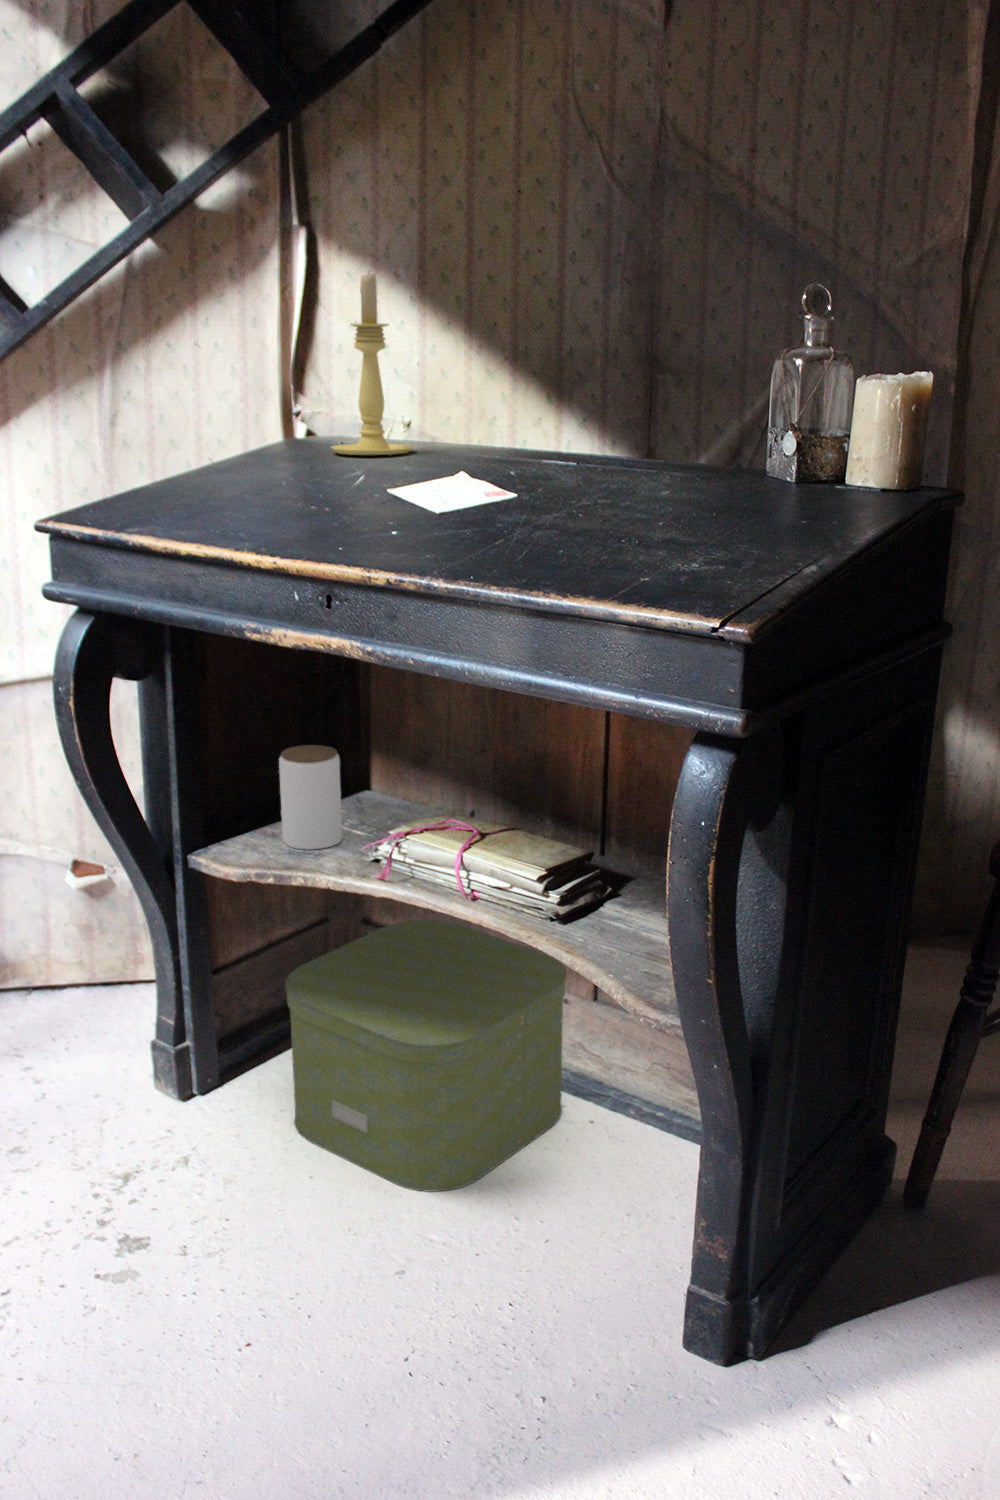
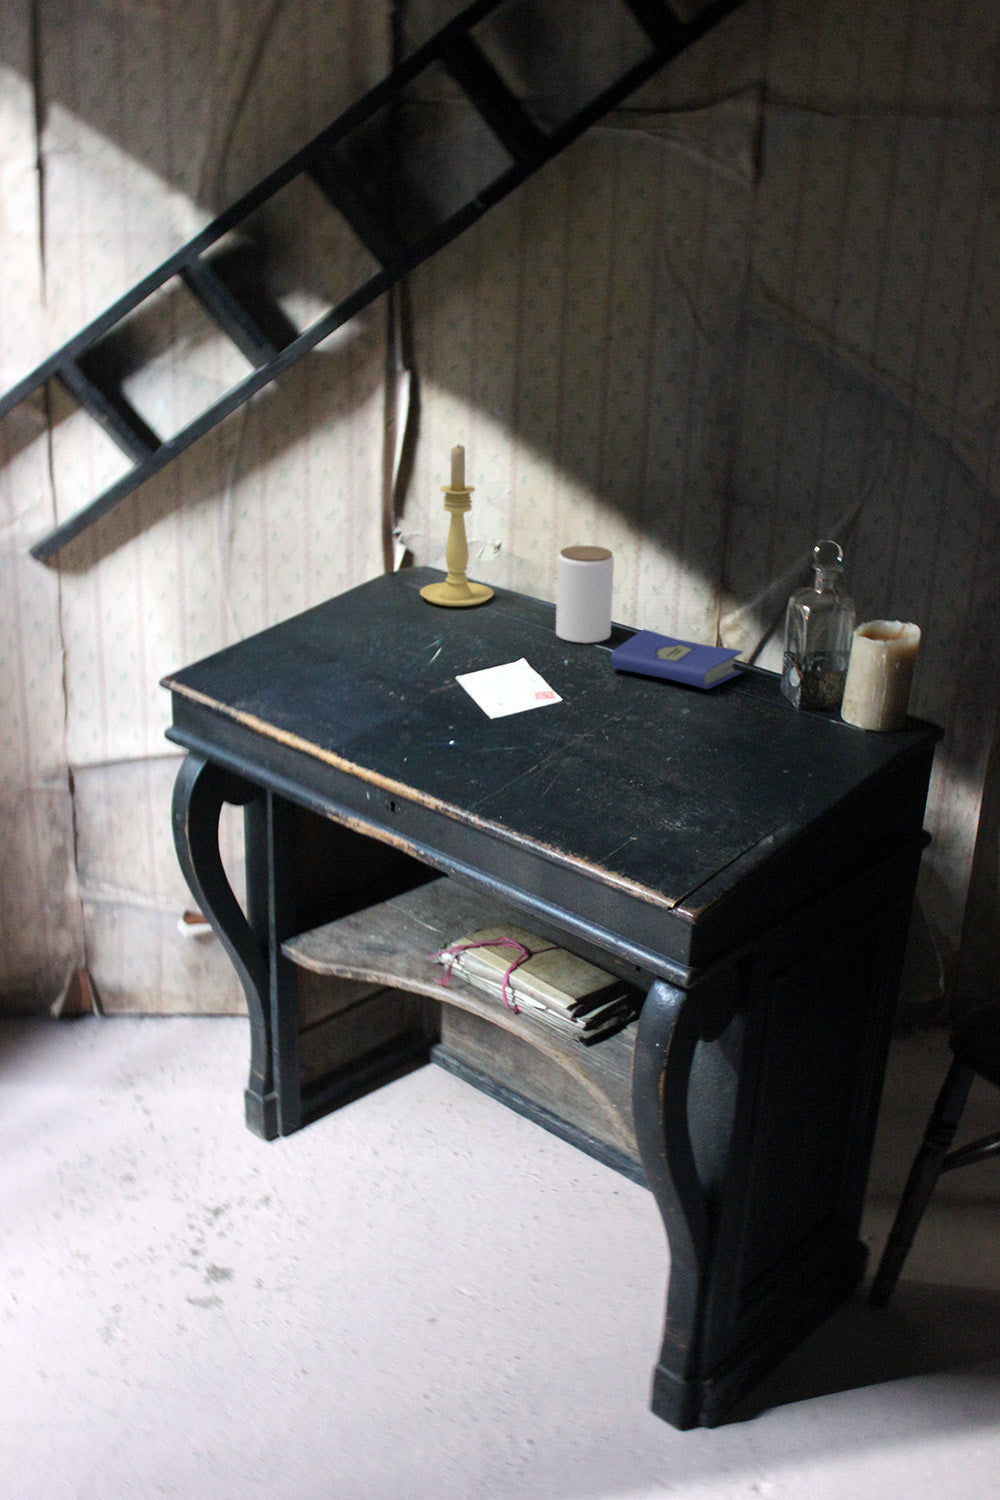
hardcover book: none [566,443,715,480] -> present [611,629,743,689]
jar: present [279,745,342,850] -> present [556,546,614,643]
storage box: present [285,920,567,1192] -> none [358,1000,599,1249]

